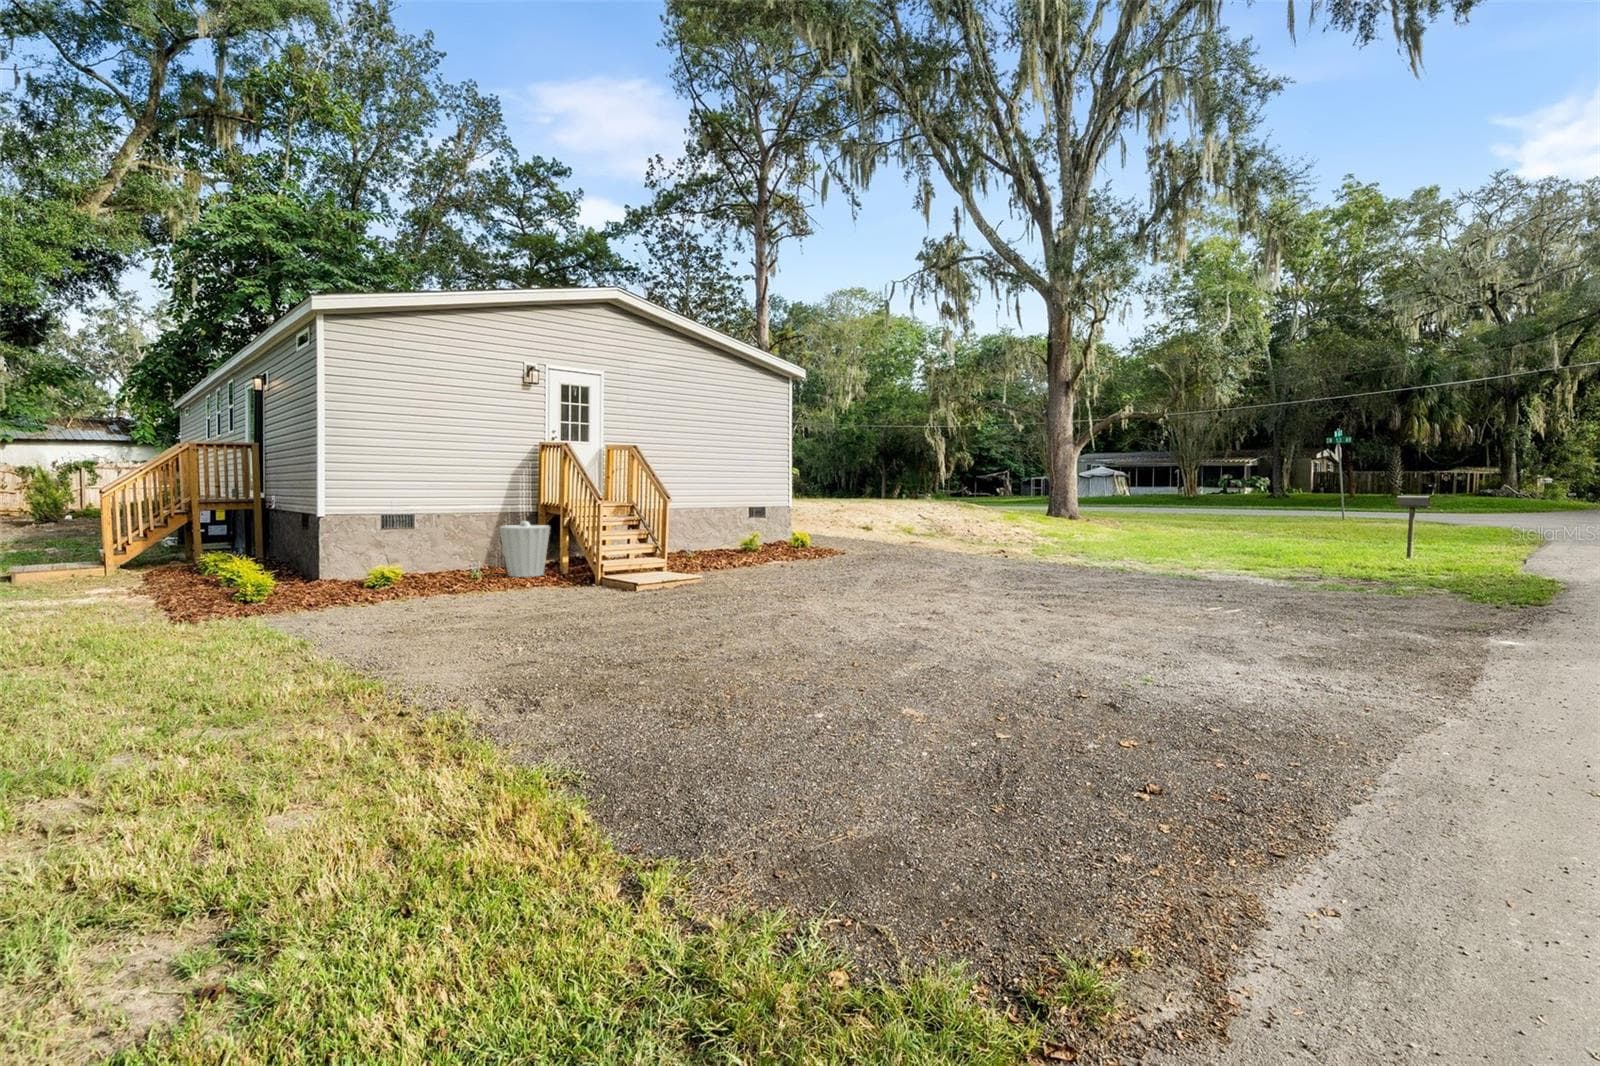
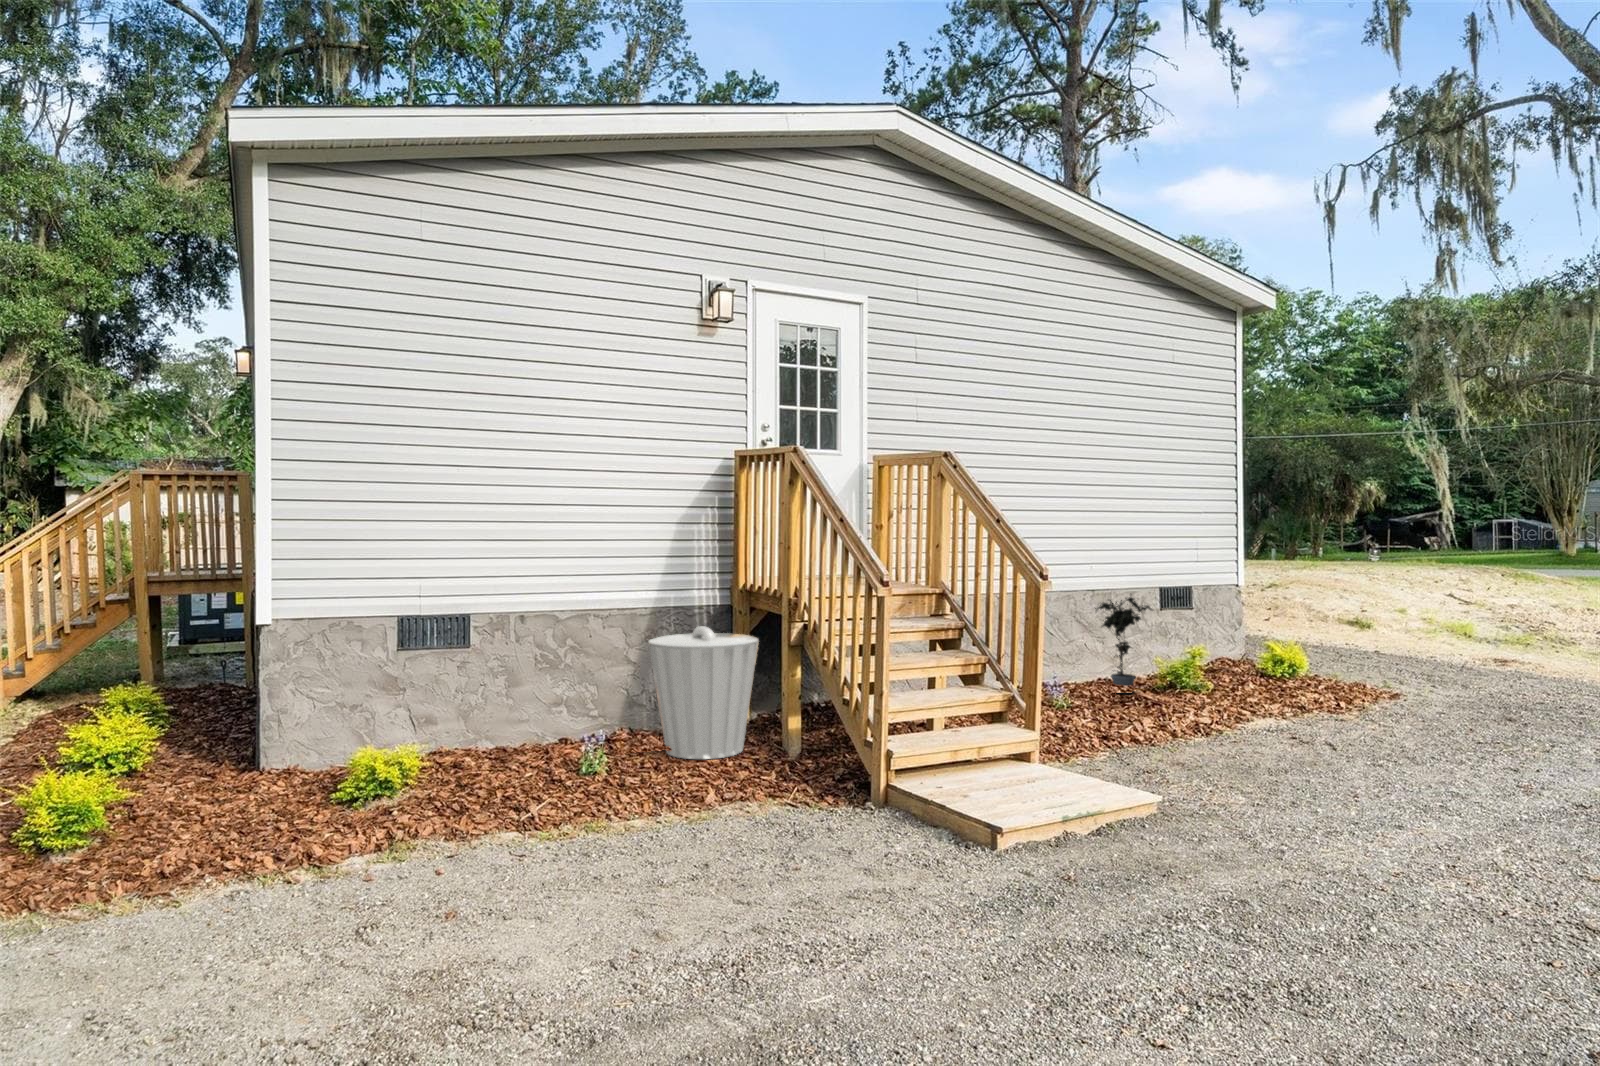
potted plant: none [718,510,748,558] -> present [1095,597,1153,686]

